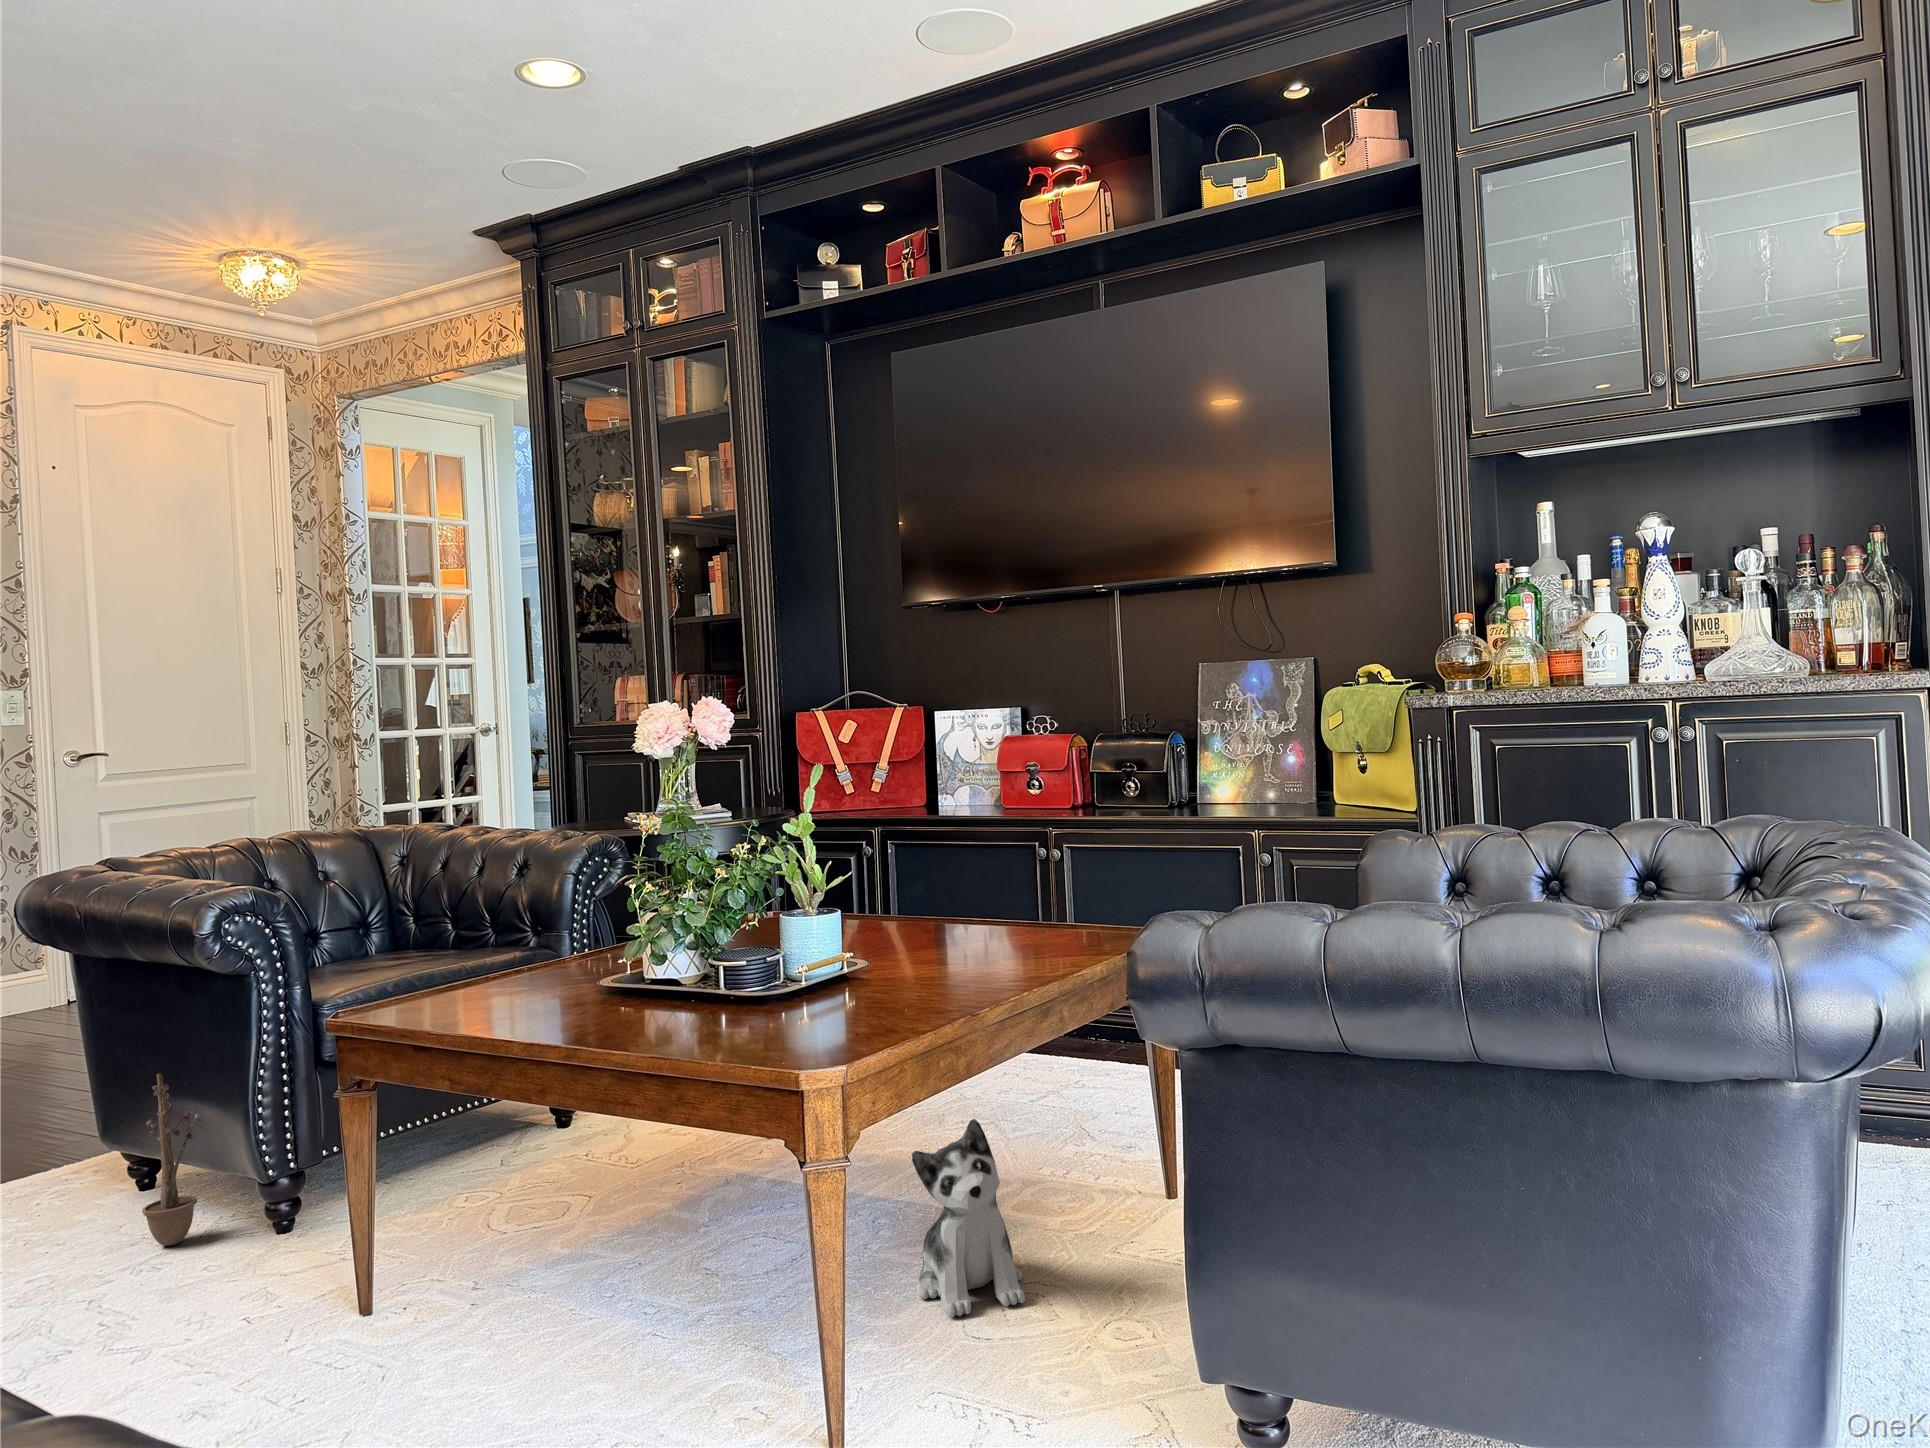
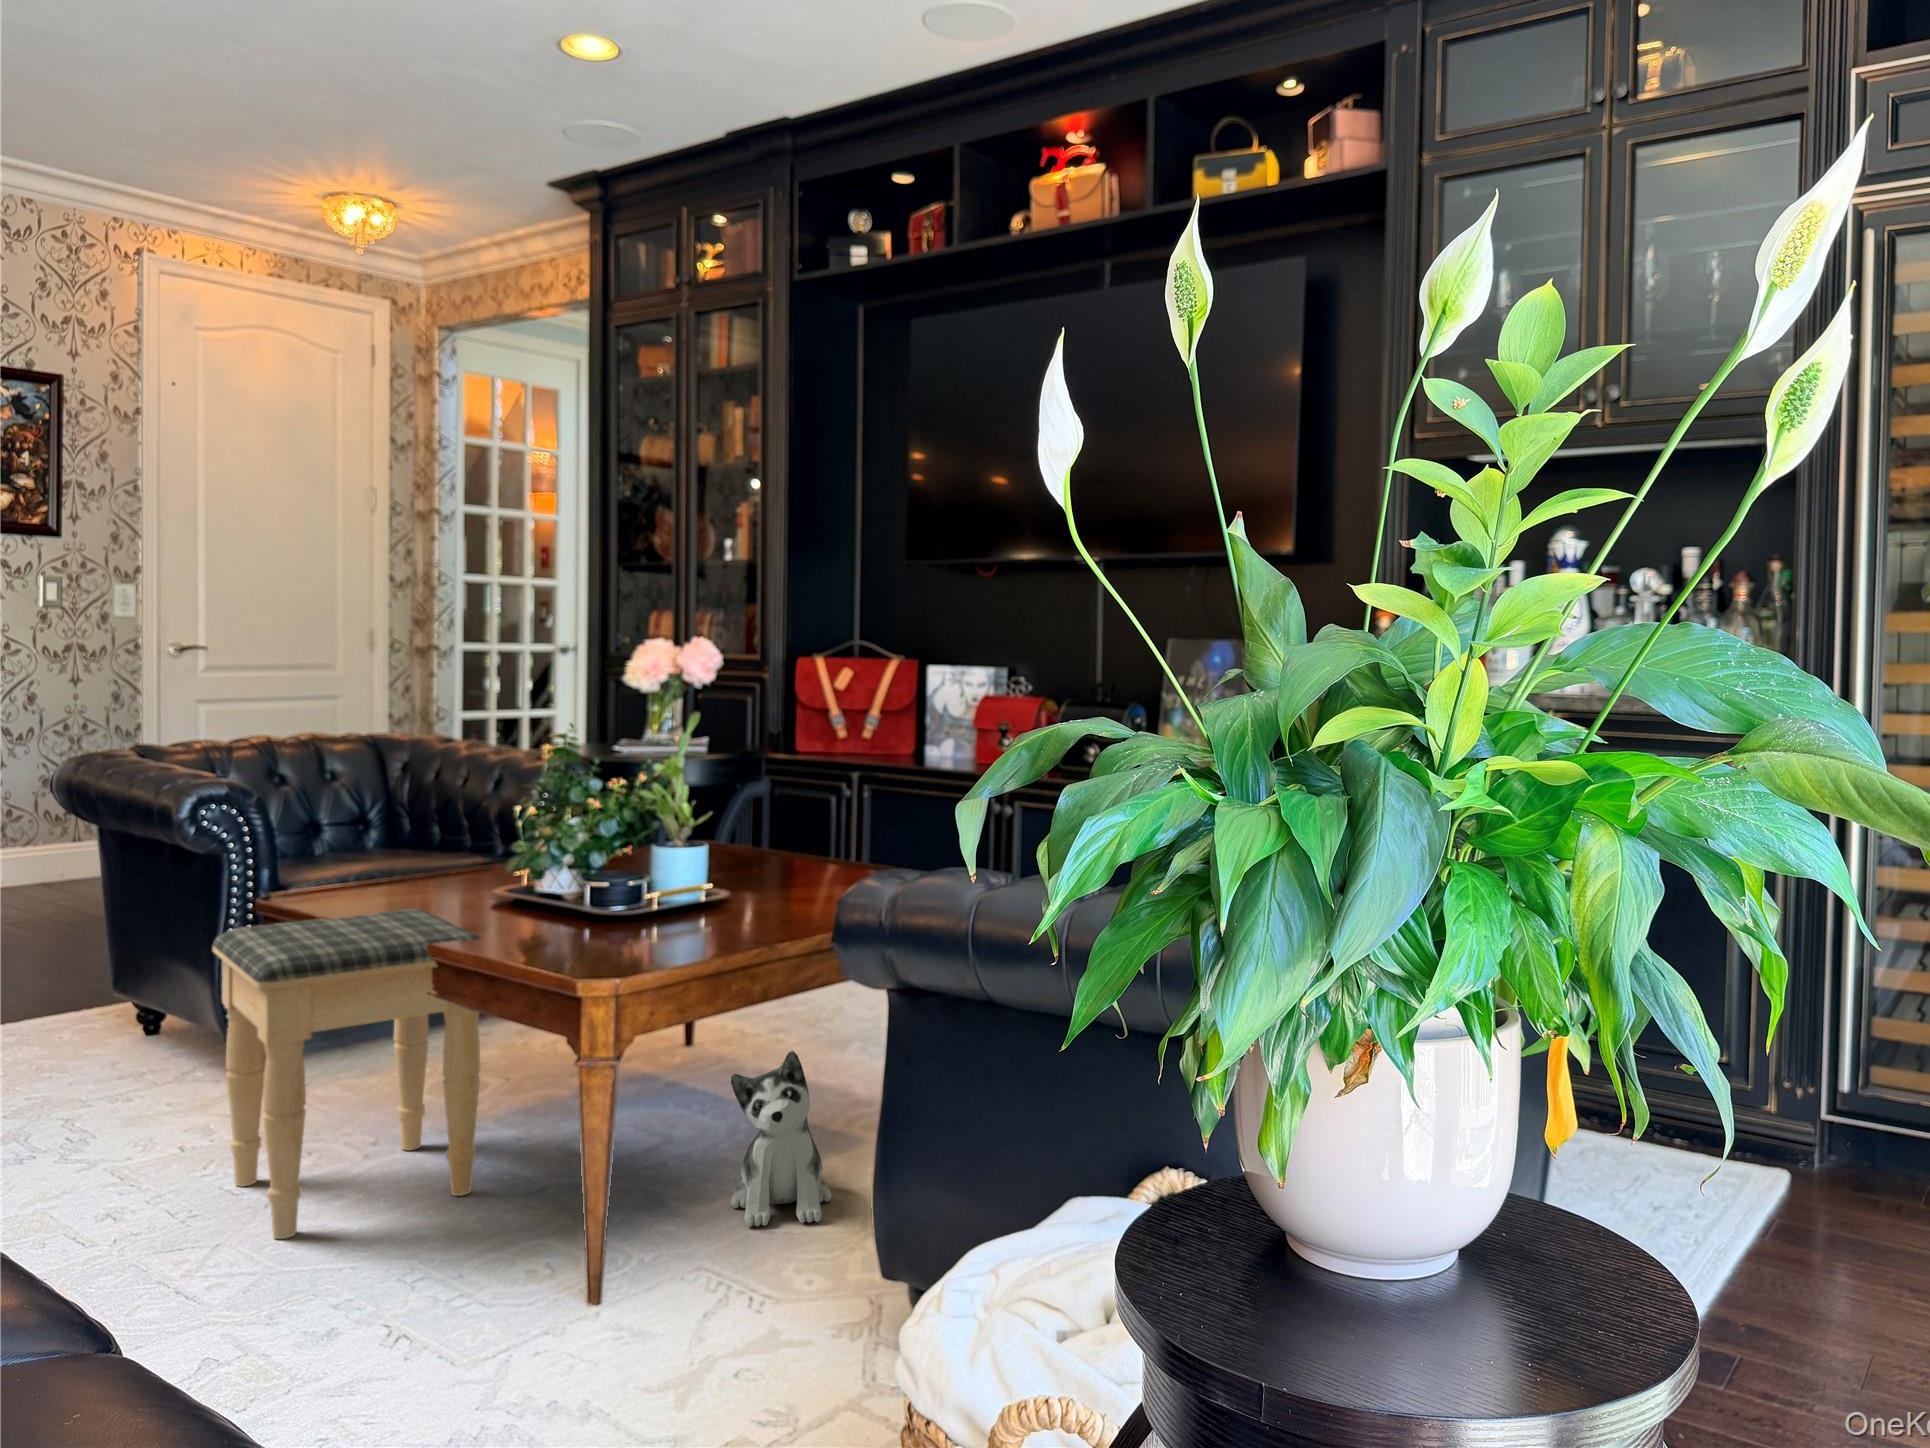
footstool: none [300,1008,630,1397] -> present [212,909,480,1239]
decorative plant: present [142,1073,204,1246] -> none [118,936,173,1086]

